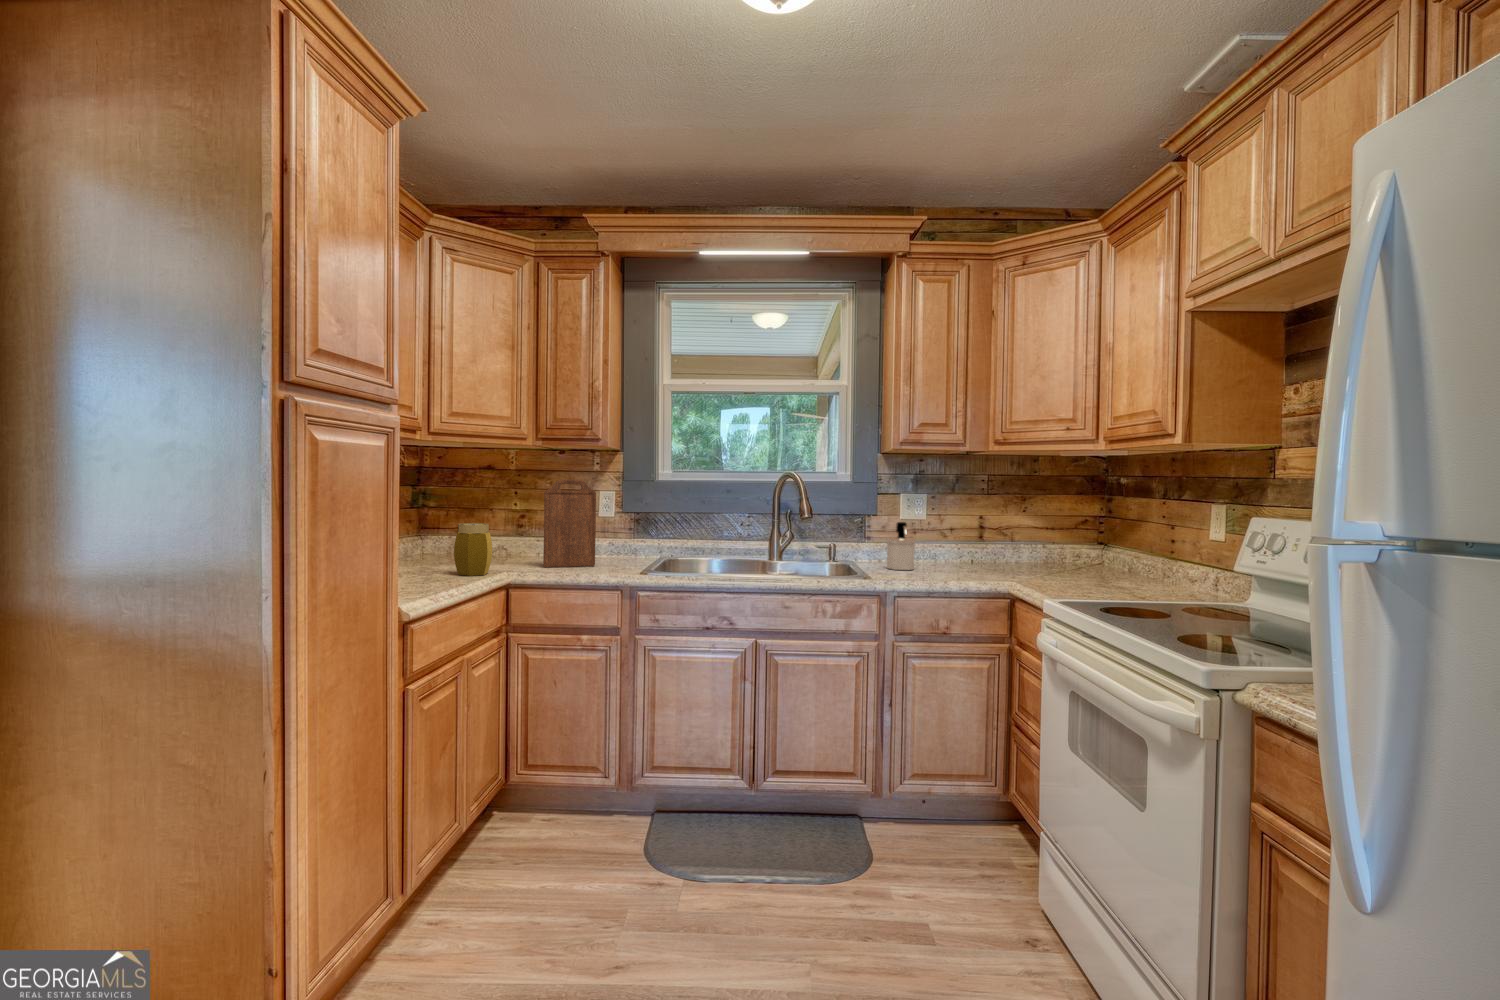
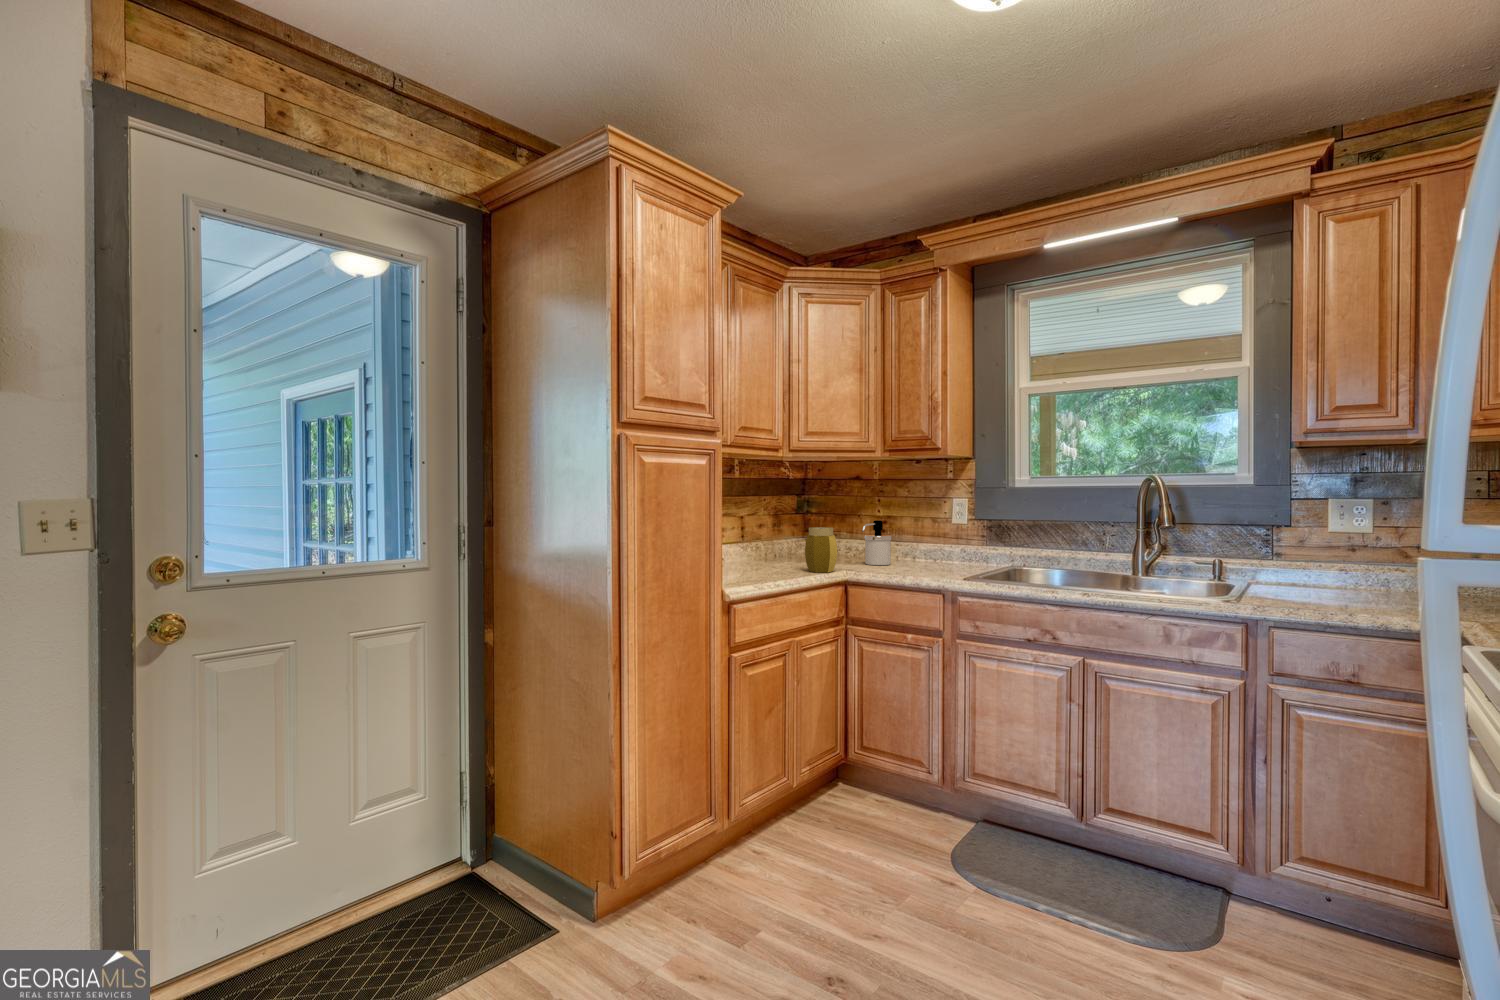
cutting board: present [543,479,596,567] -> none [889,488,938,571]
soap dispenser: present [887,522,916,570] -> present [862,520,892,565]

